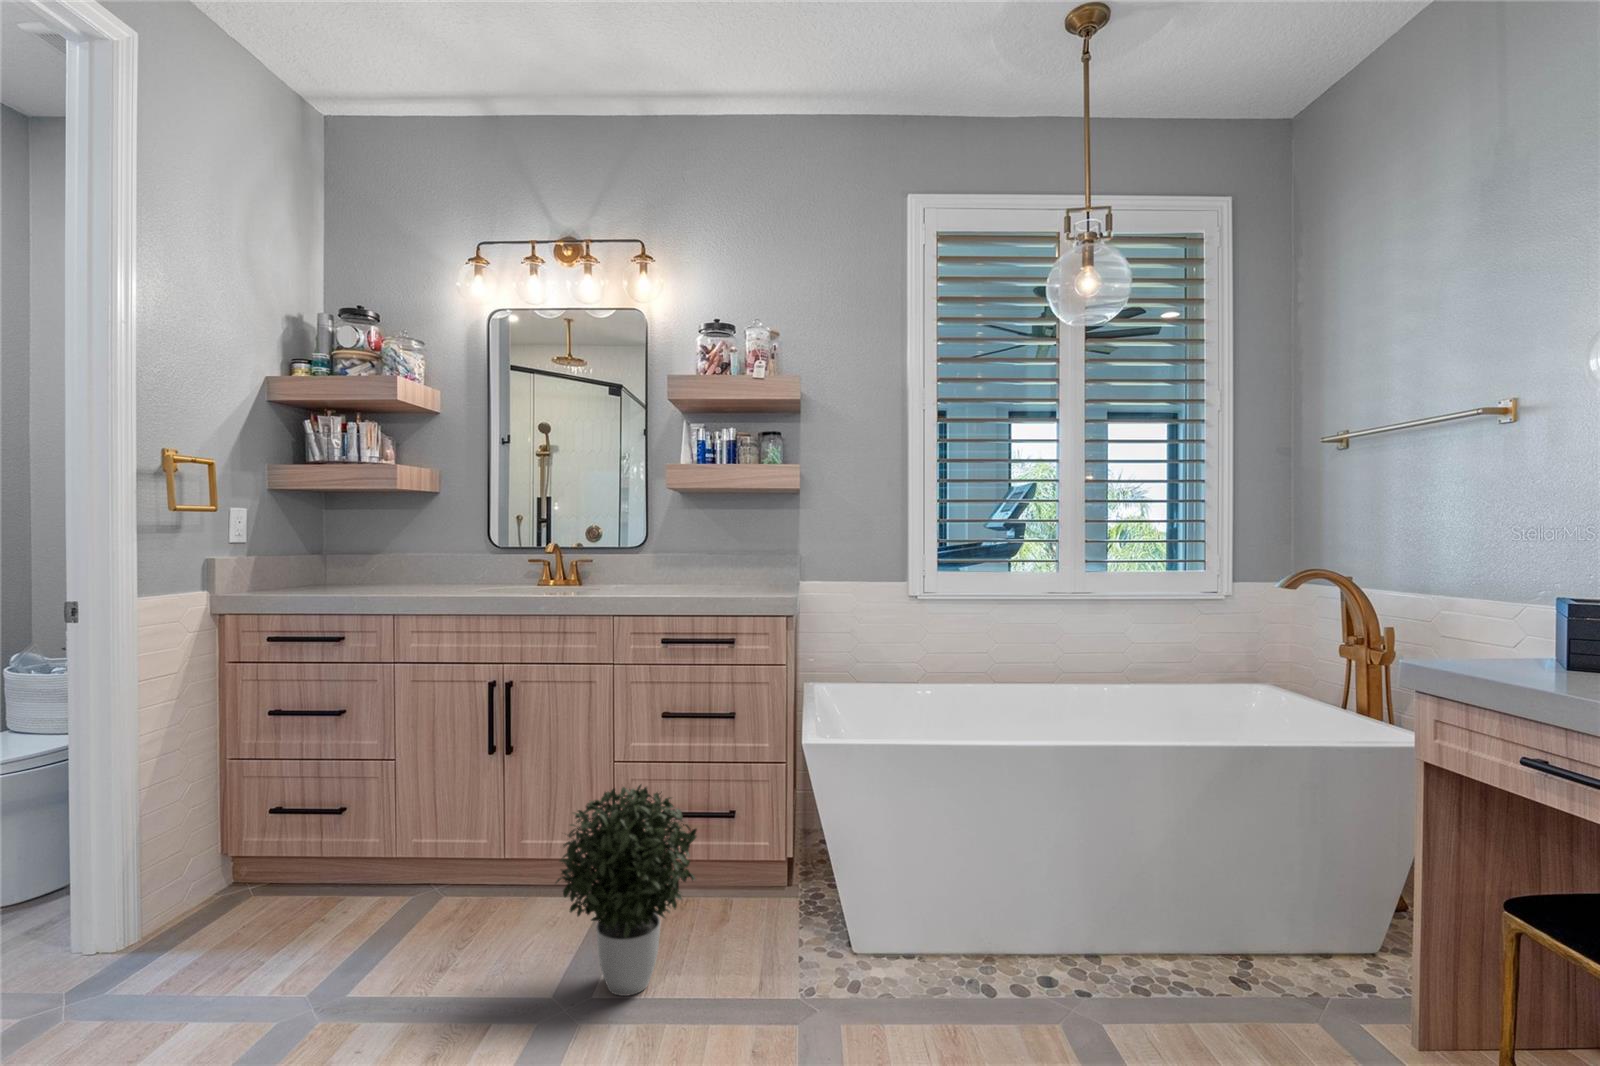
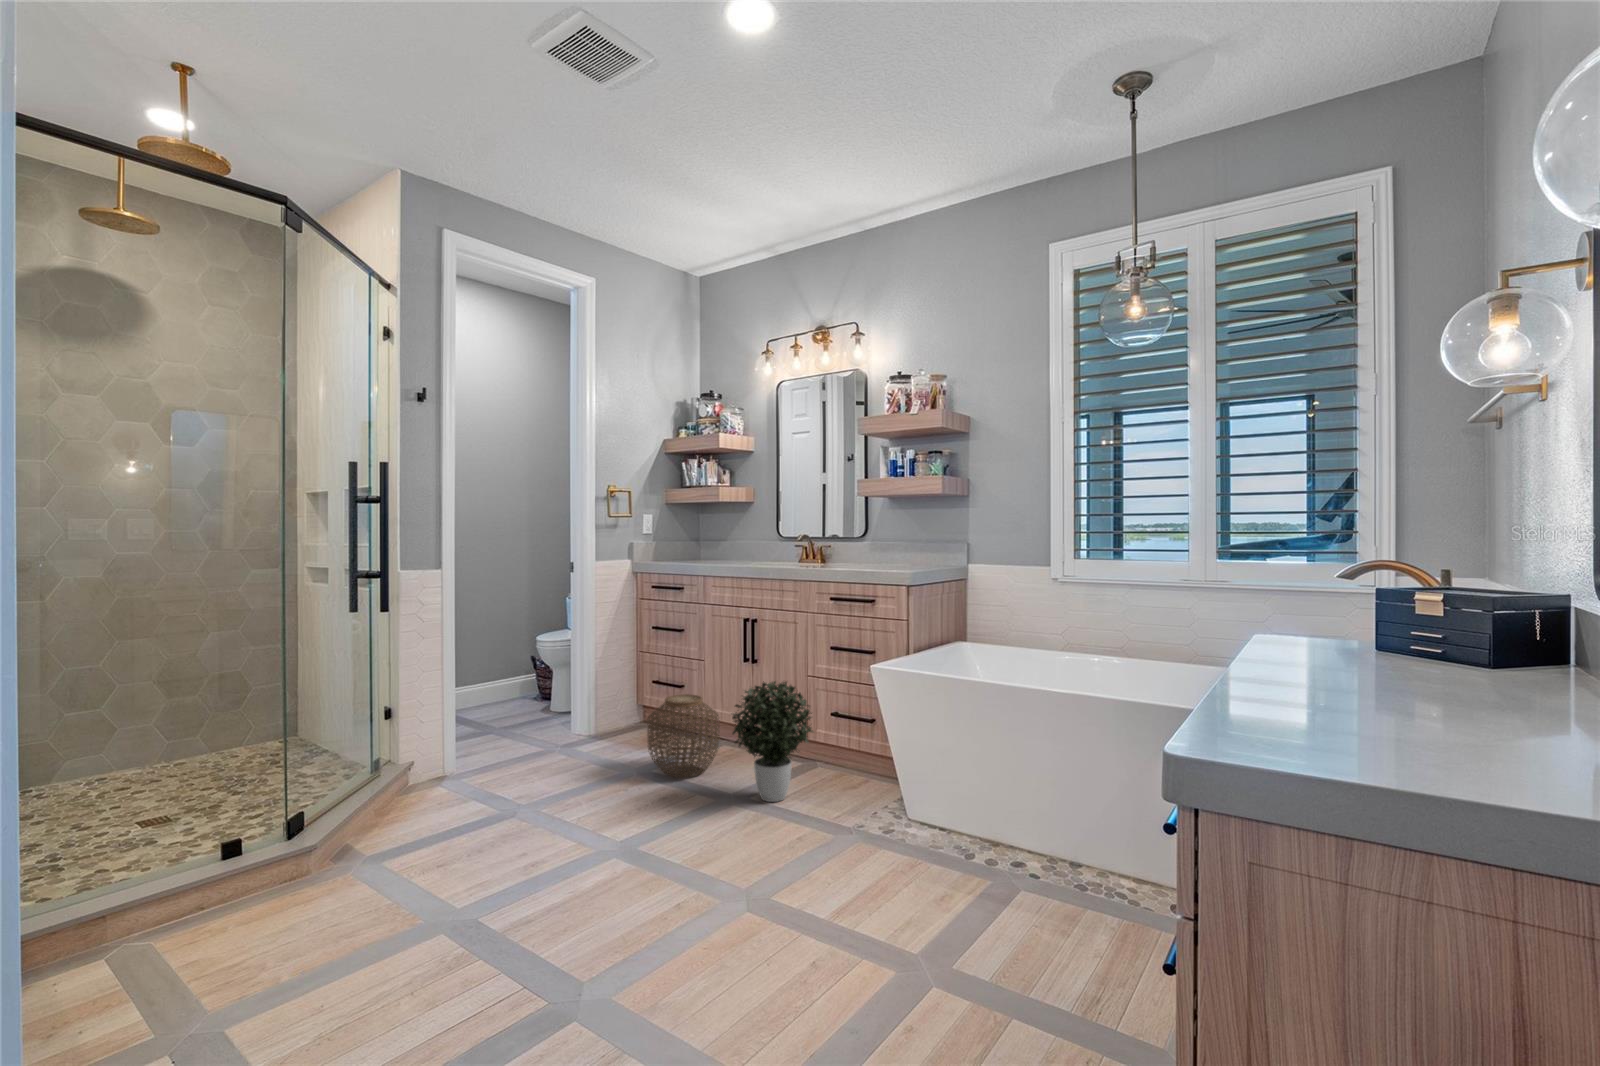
woven basket: none [340,831,485,997] -> present [648,694,720,778]

